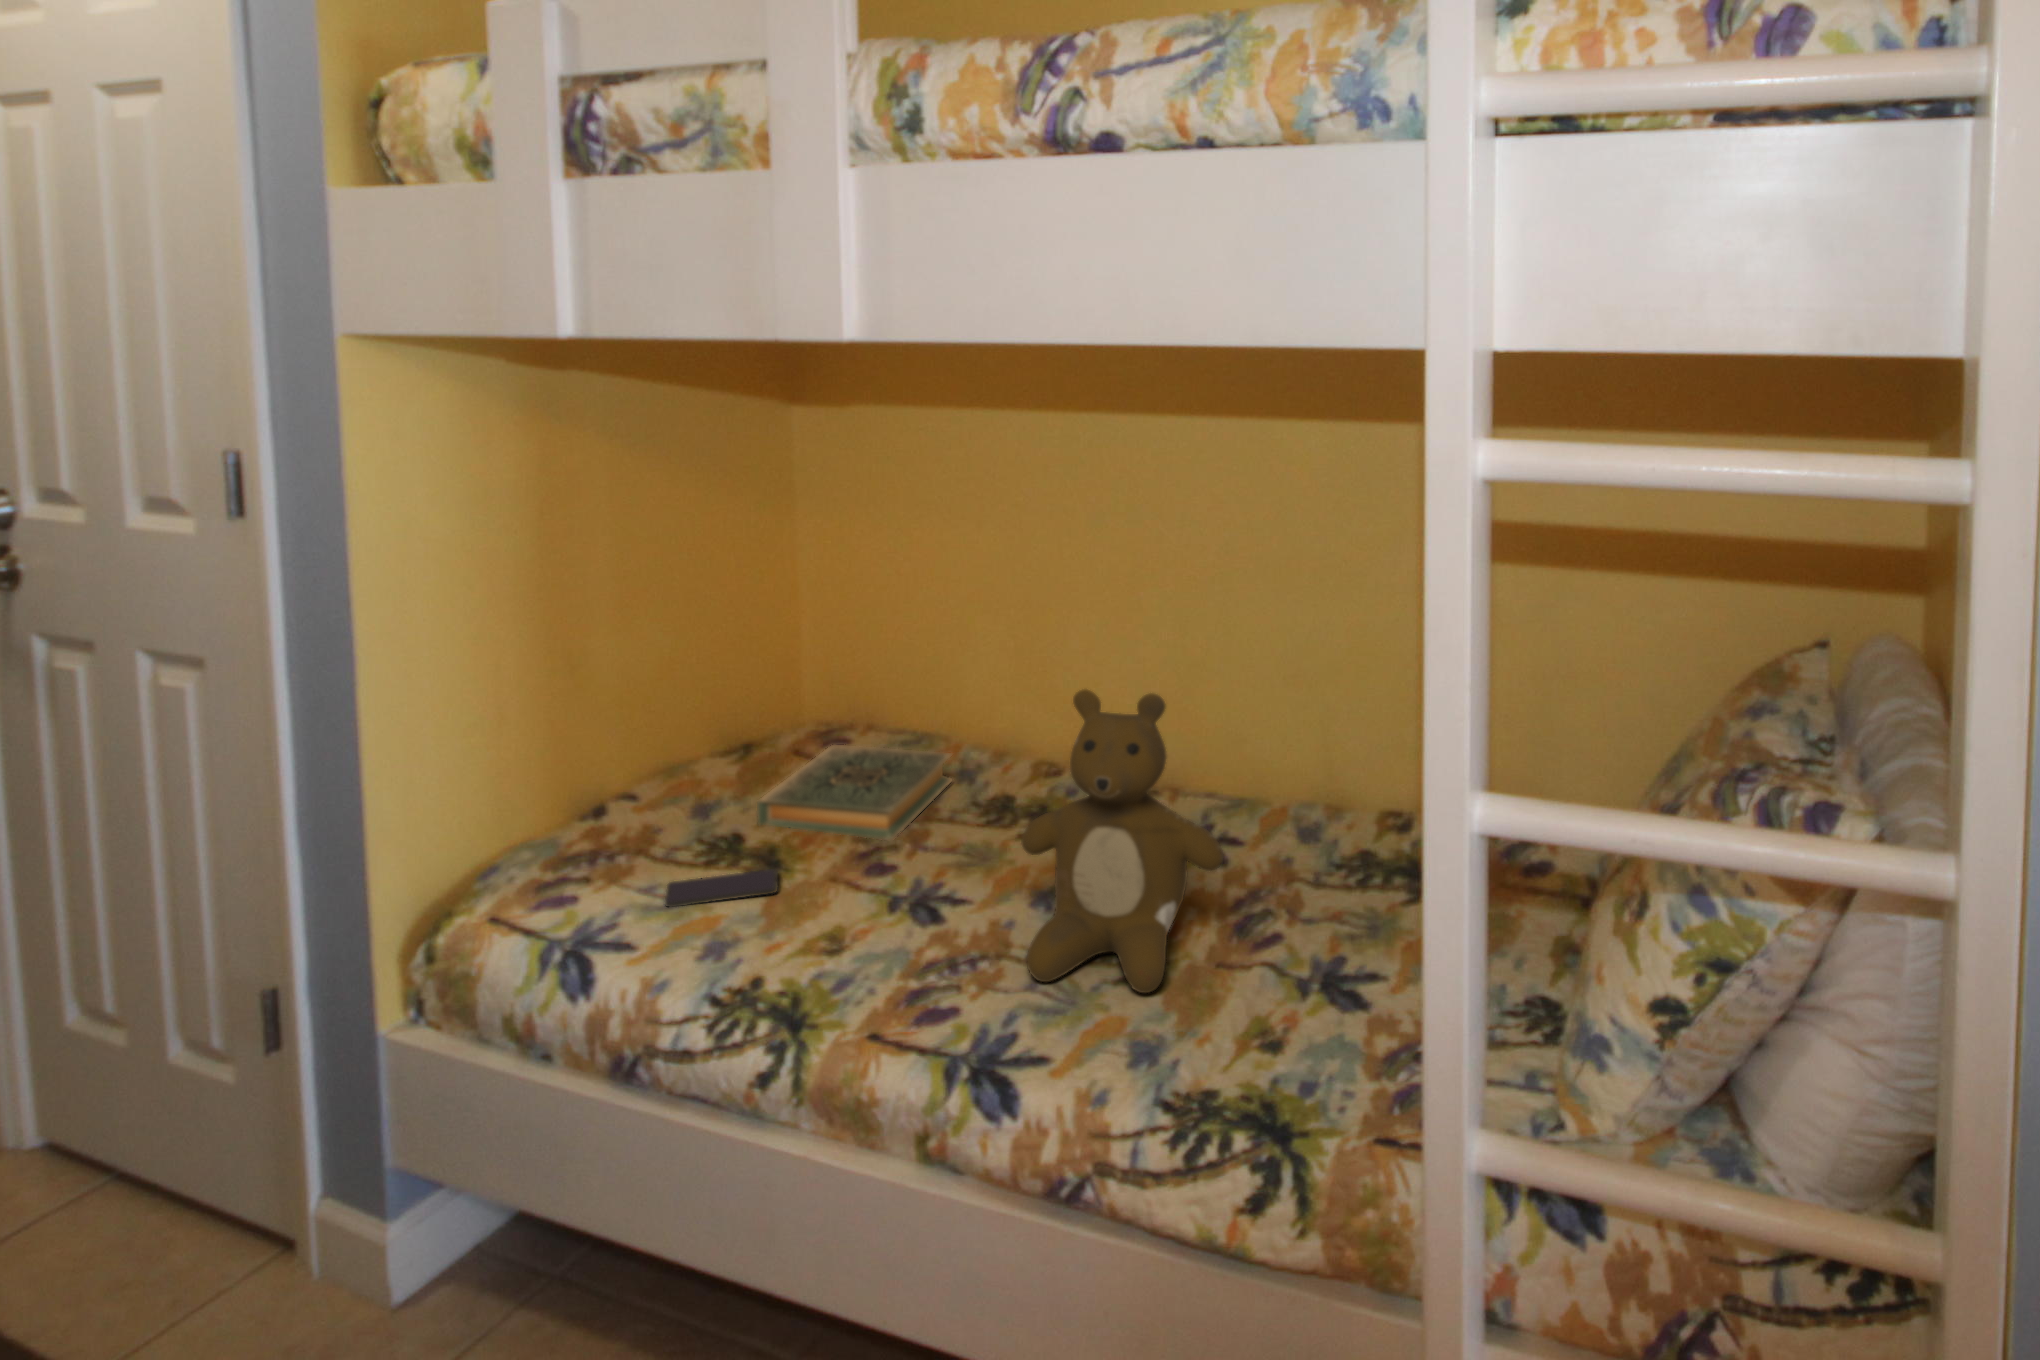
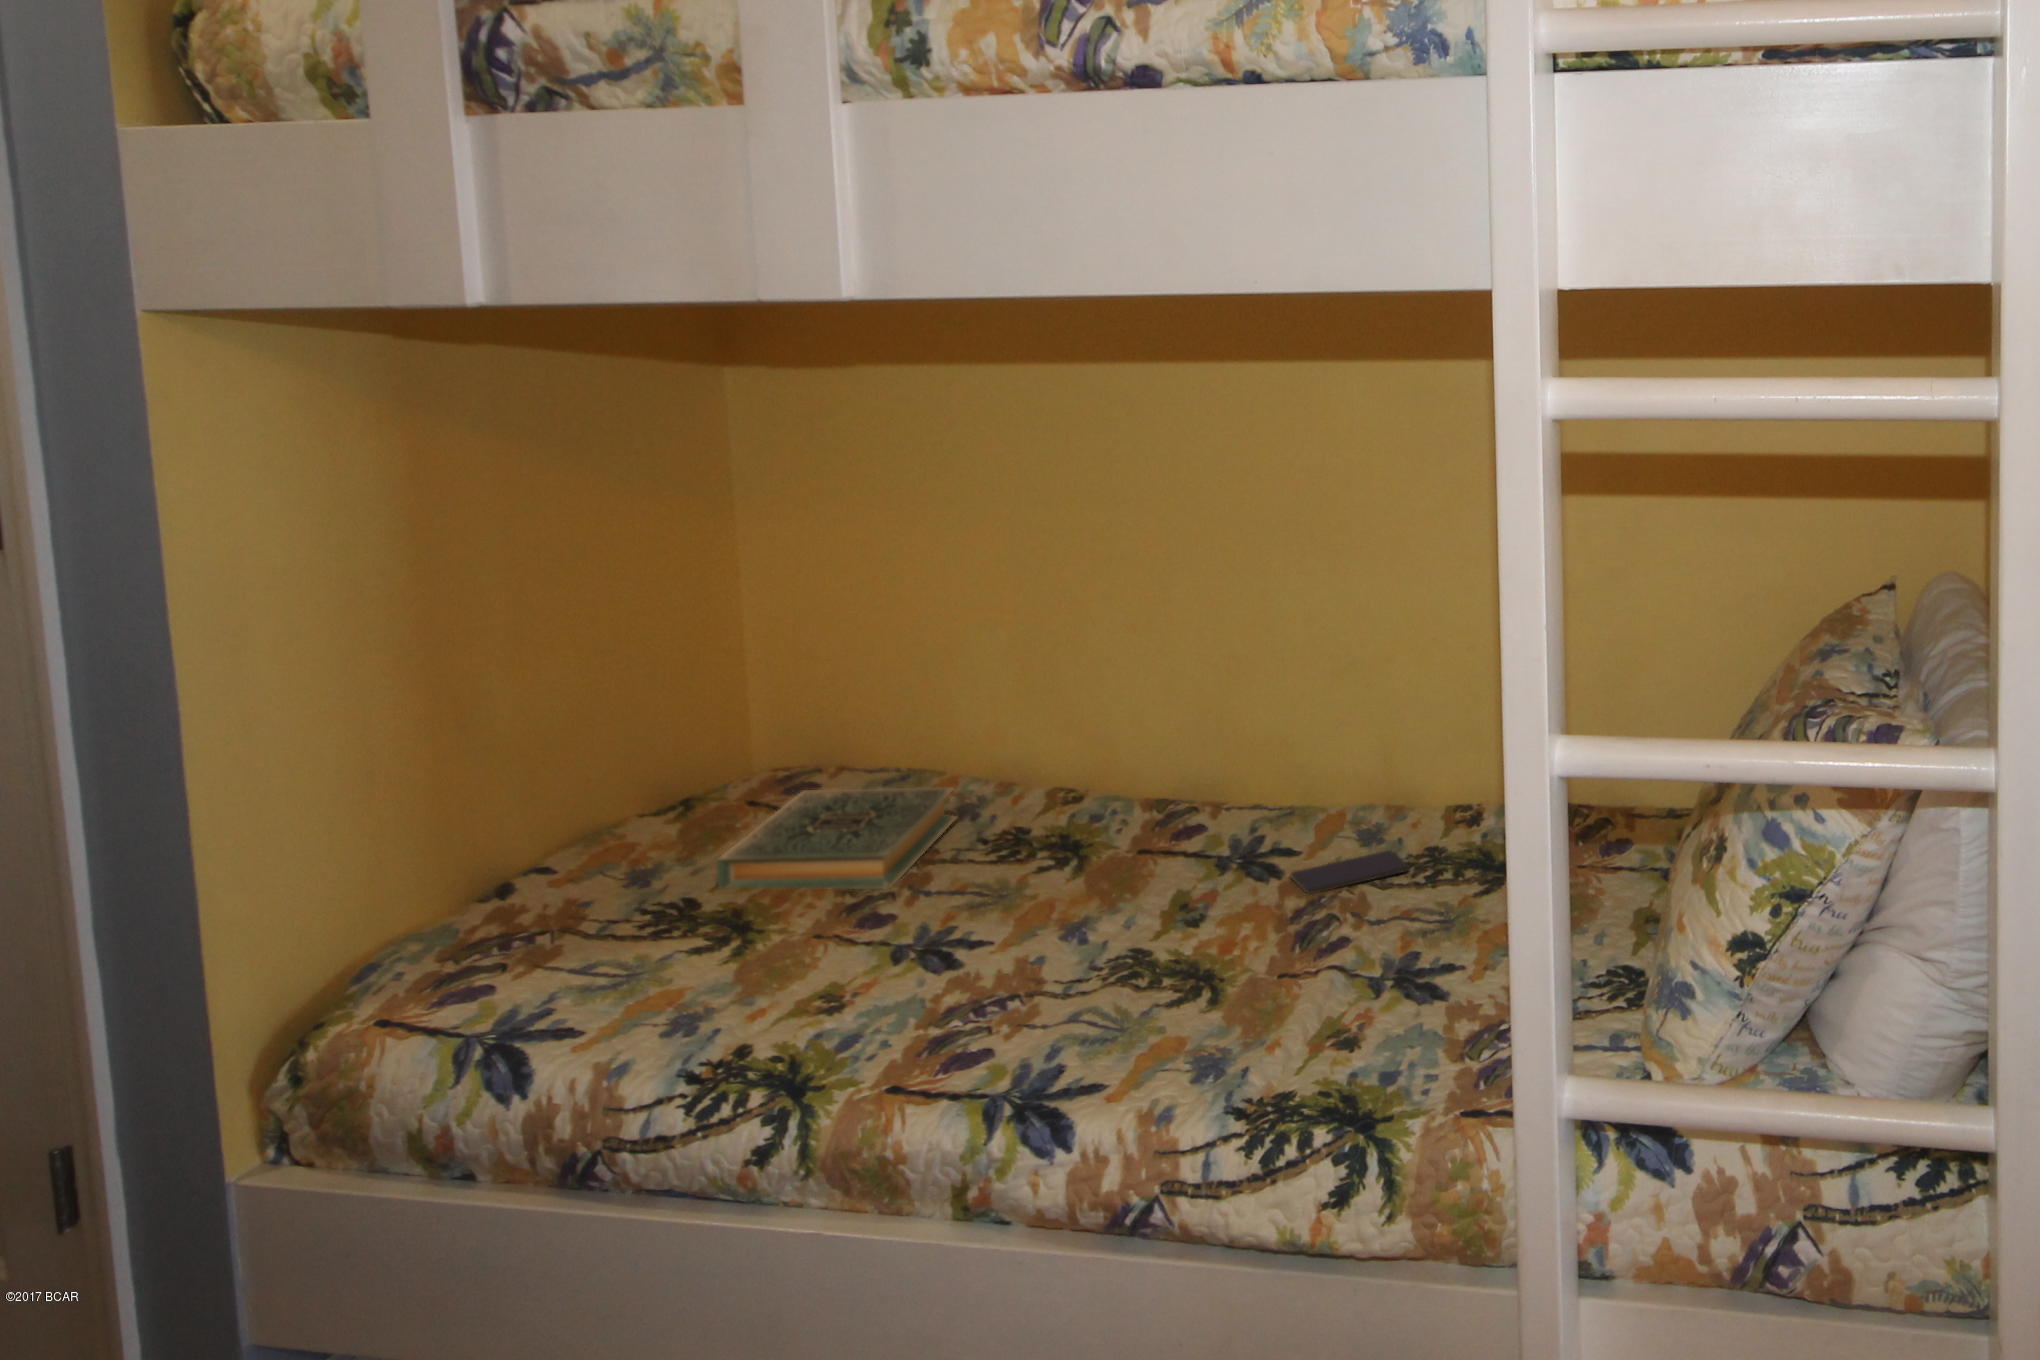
teddy bear: present [1021,689,1223,993] -> none [1054,686,1285,1013]
smartphone: present [665,869,778,907] -> present [1291,850,1409,894]

